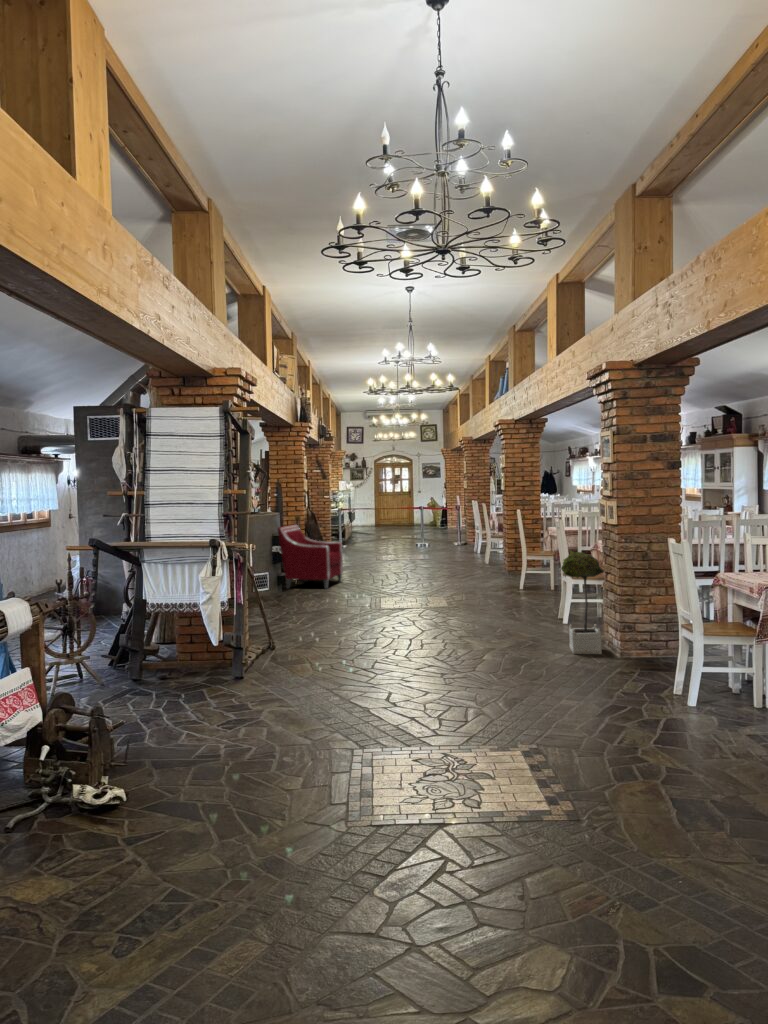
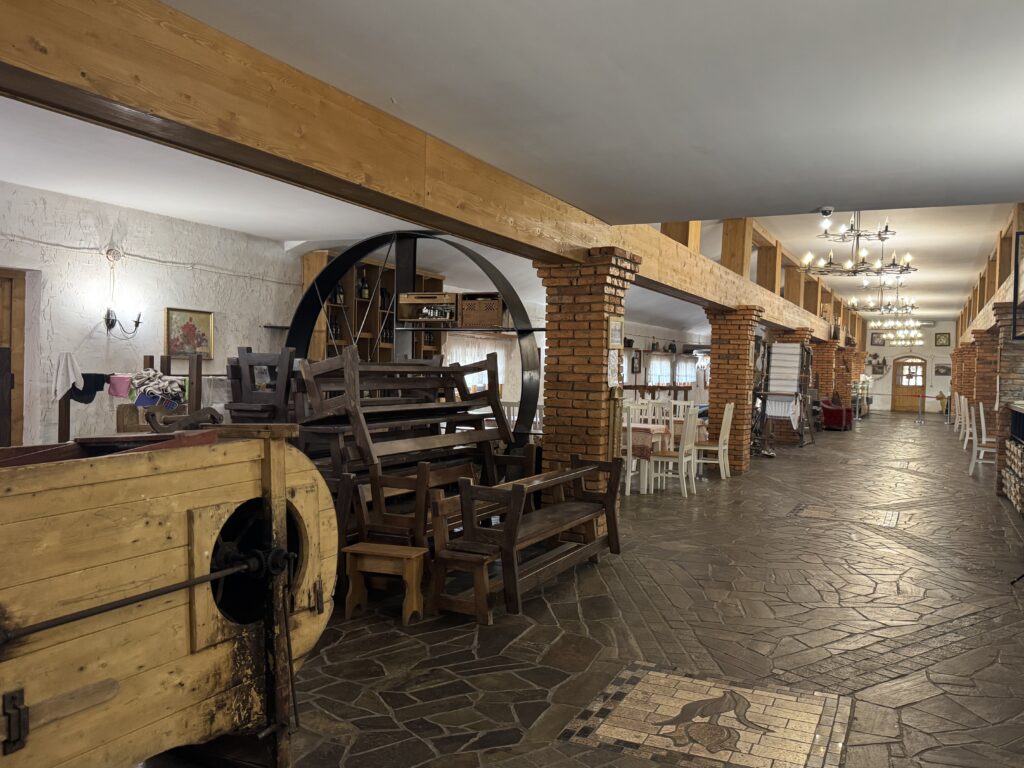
potted tree: present [561,551,605,654] -> none [950,408,971,453]

